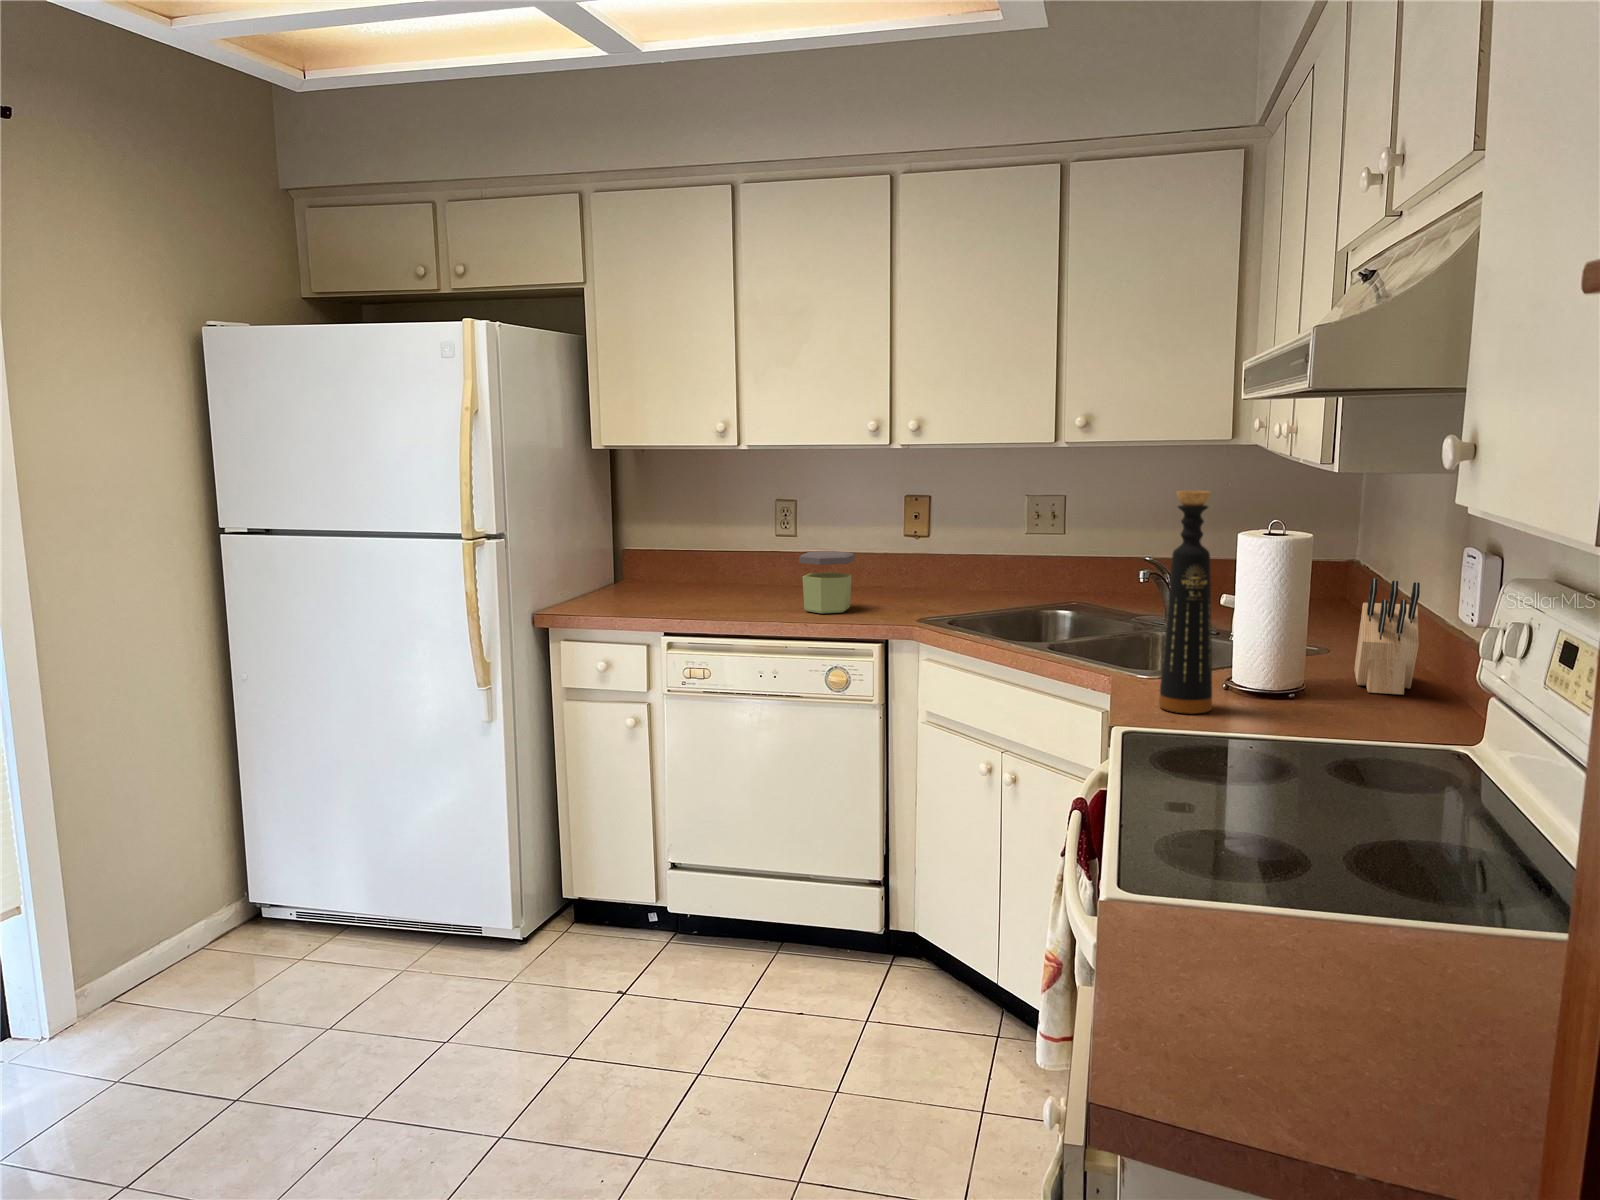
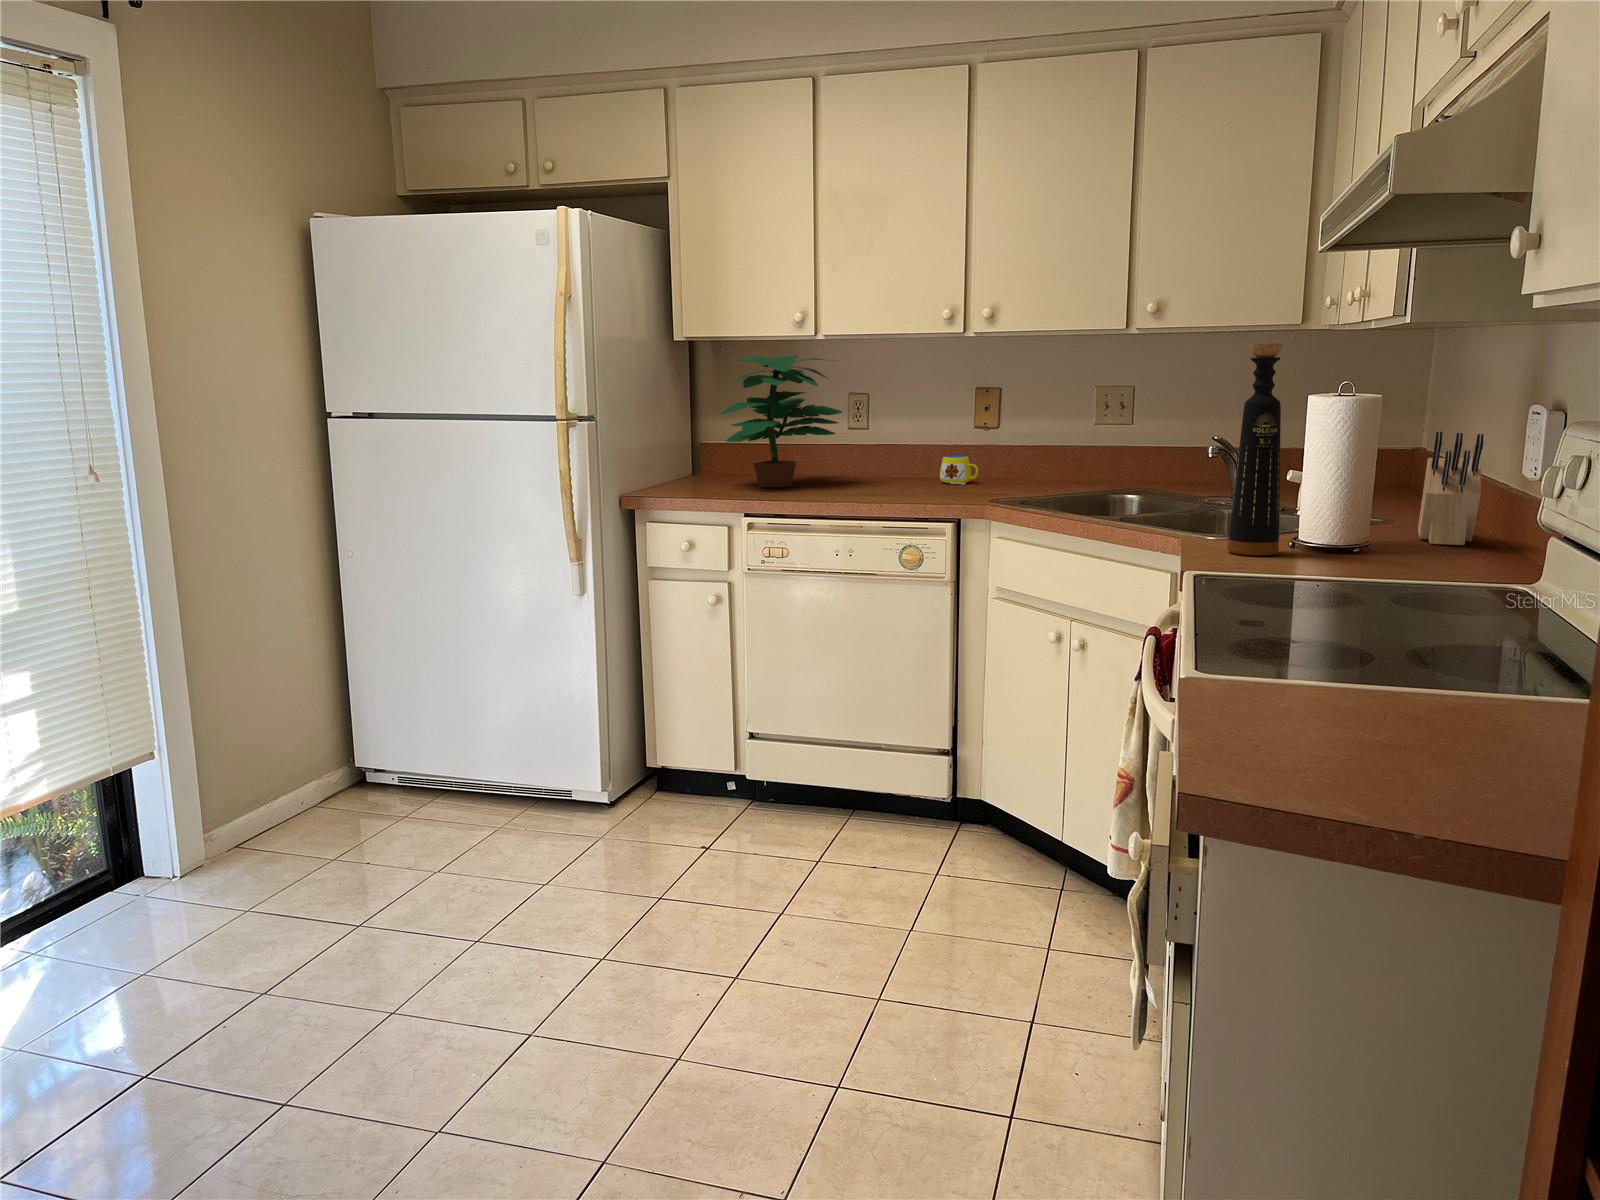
potted plant: none [639,464,767,603] -> present [721,355,842,488]
jar: present [799,551,854,613] -> none [875,436,929,495]
mug: none [868,567,907,598] -> present [940,456,979,484]

